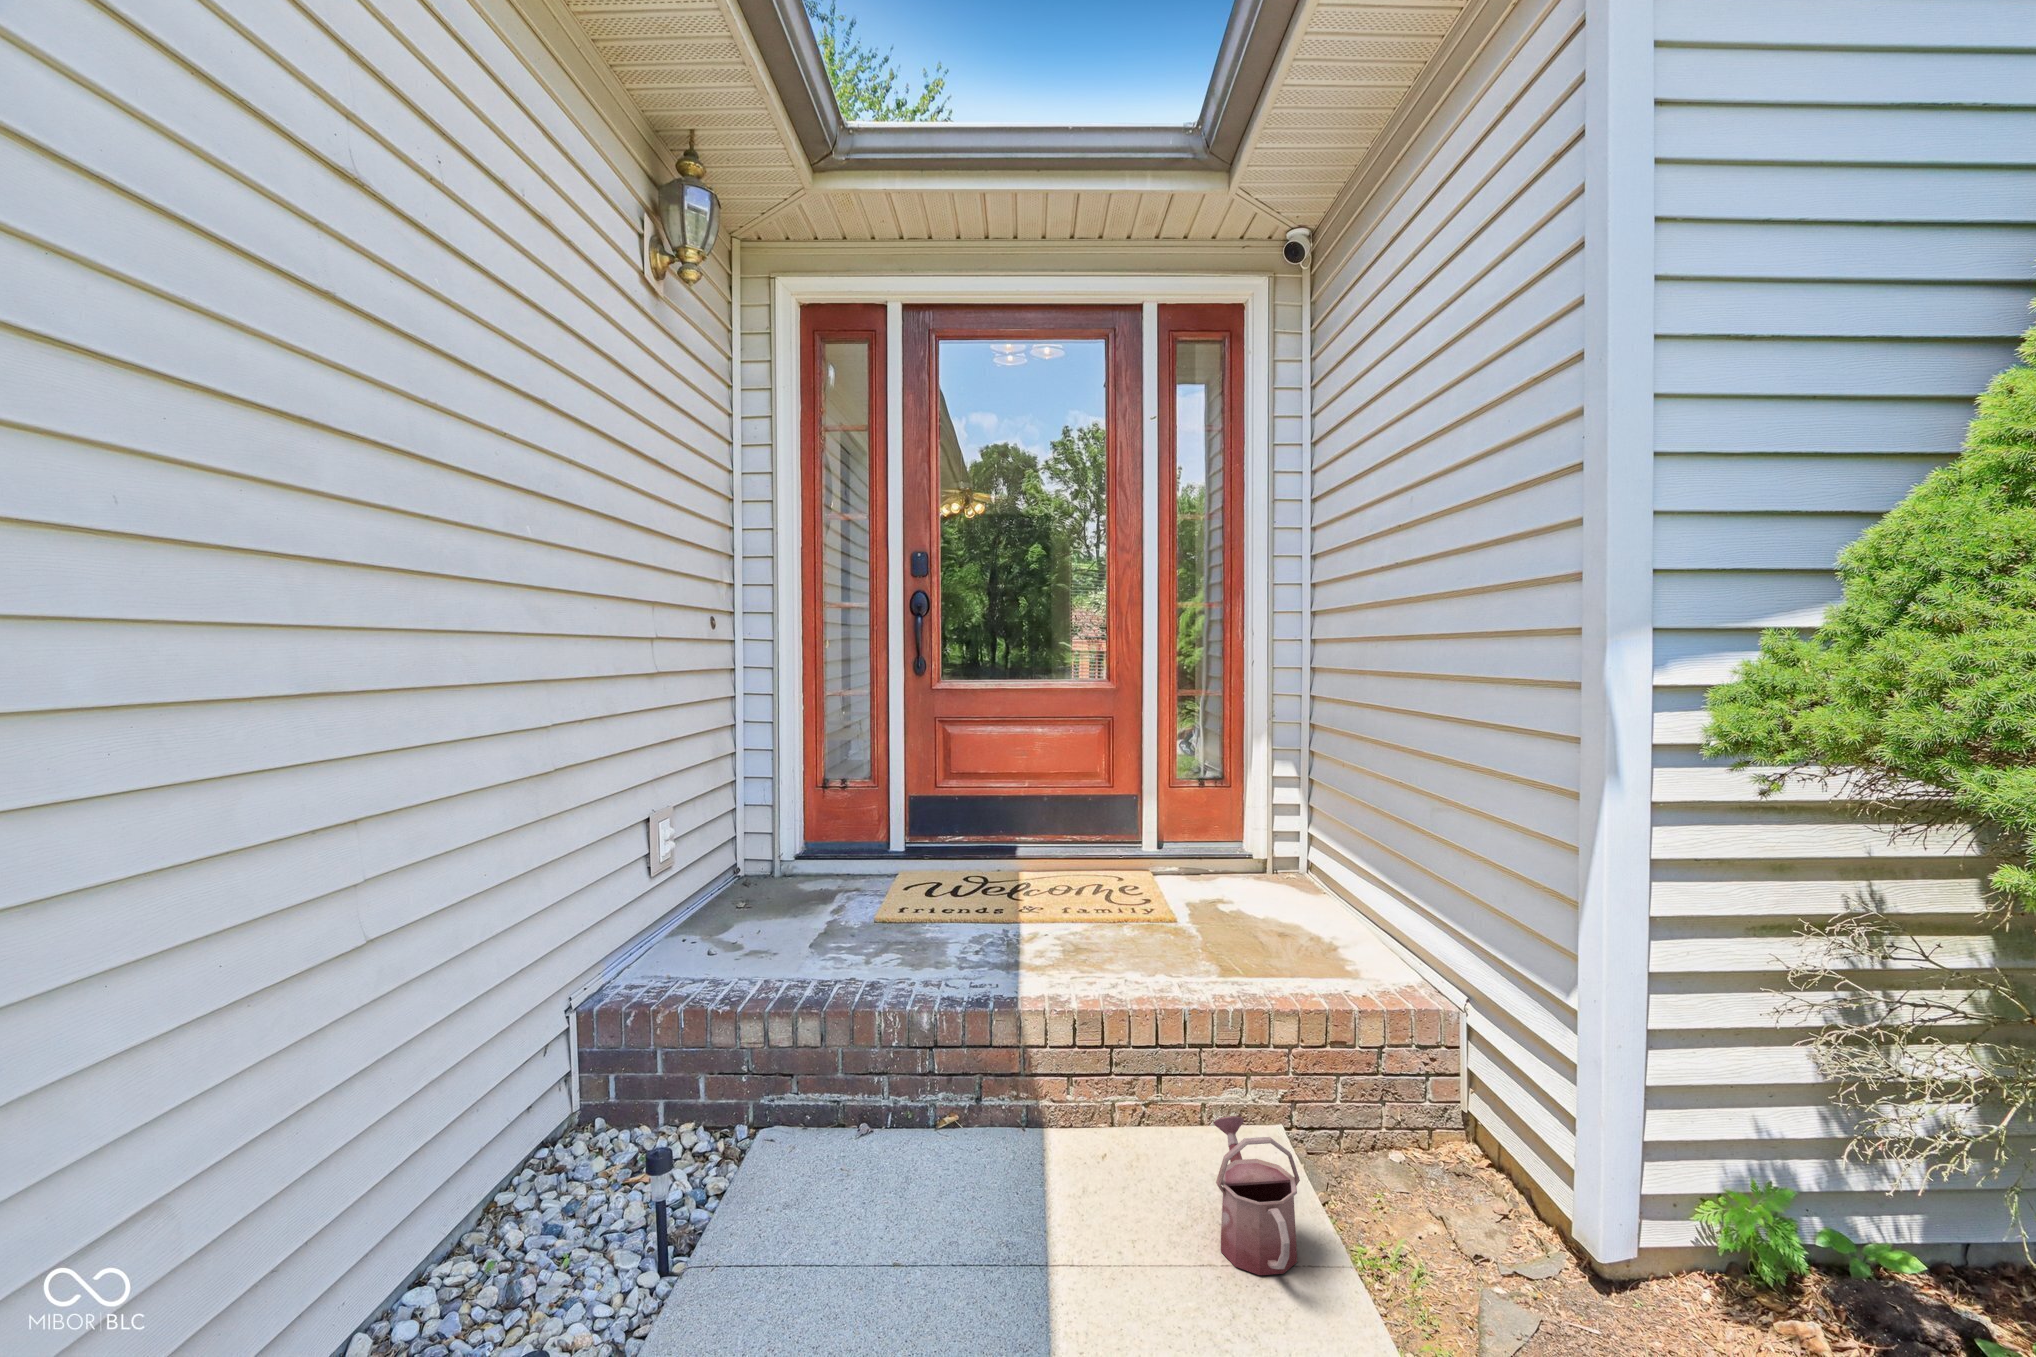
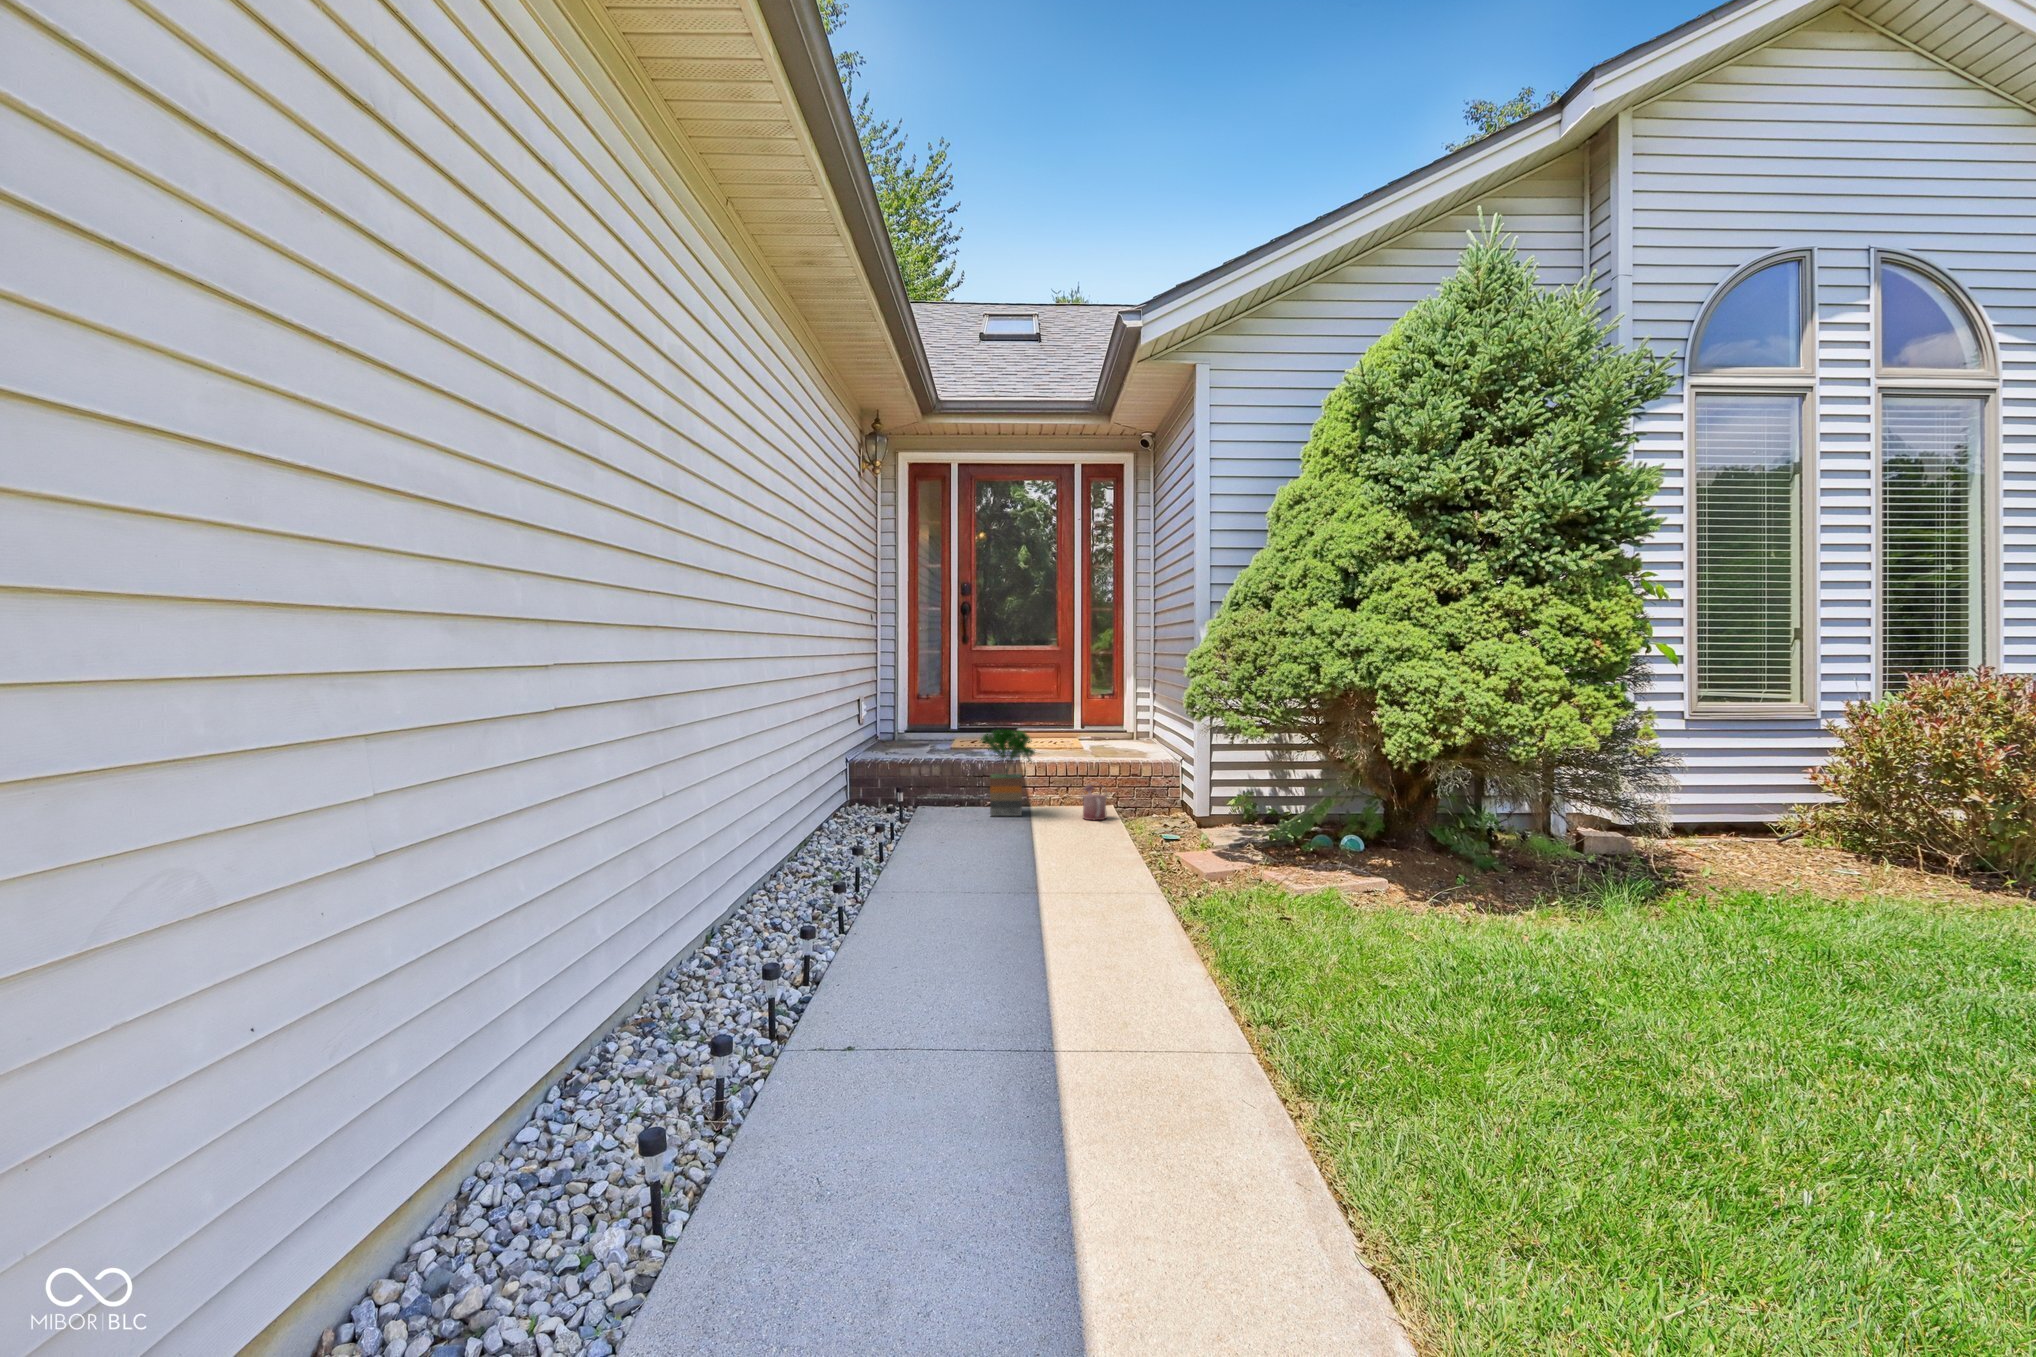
potted tree: none [903,938,1077,1226] -> present [981,729,1035,816]

